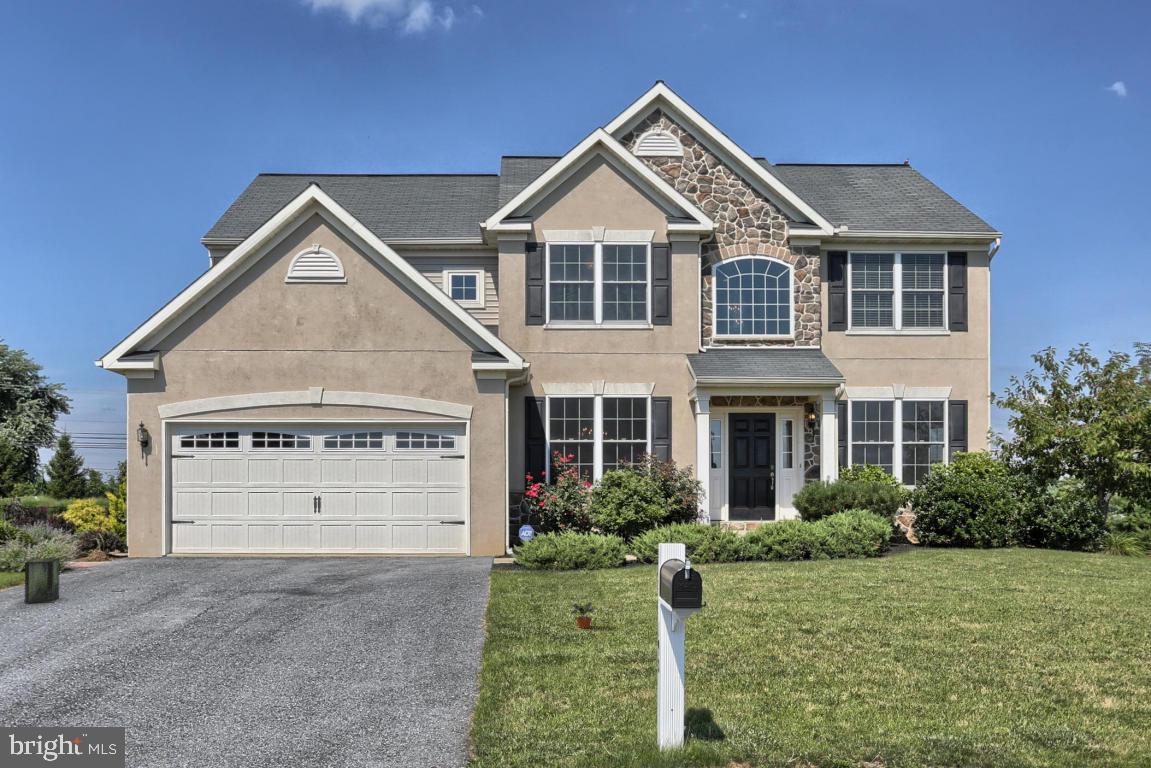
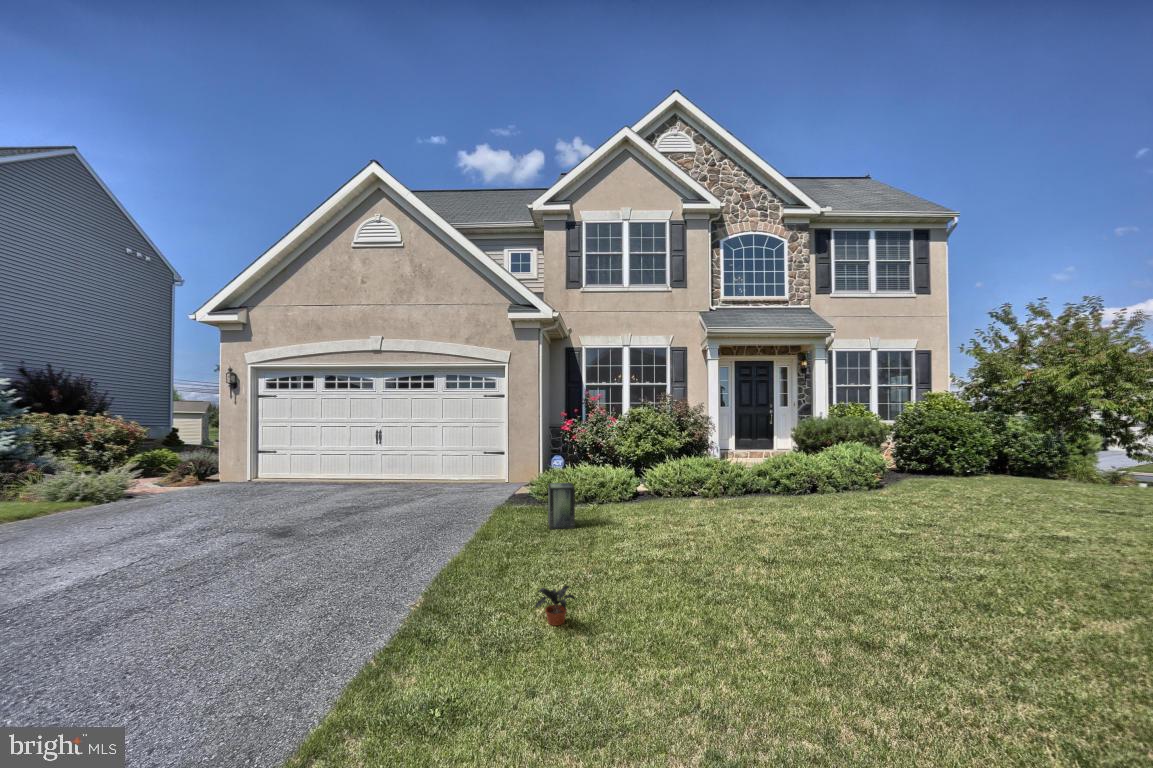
storage box: present [25,558,59,604] -> present [548,483,575,529]

